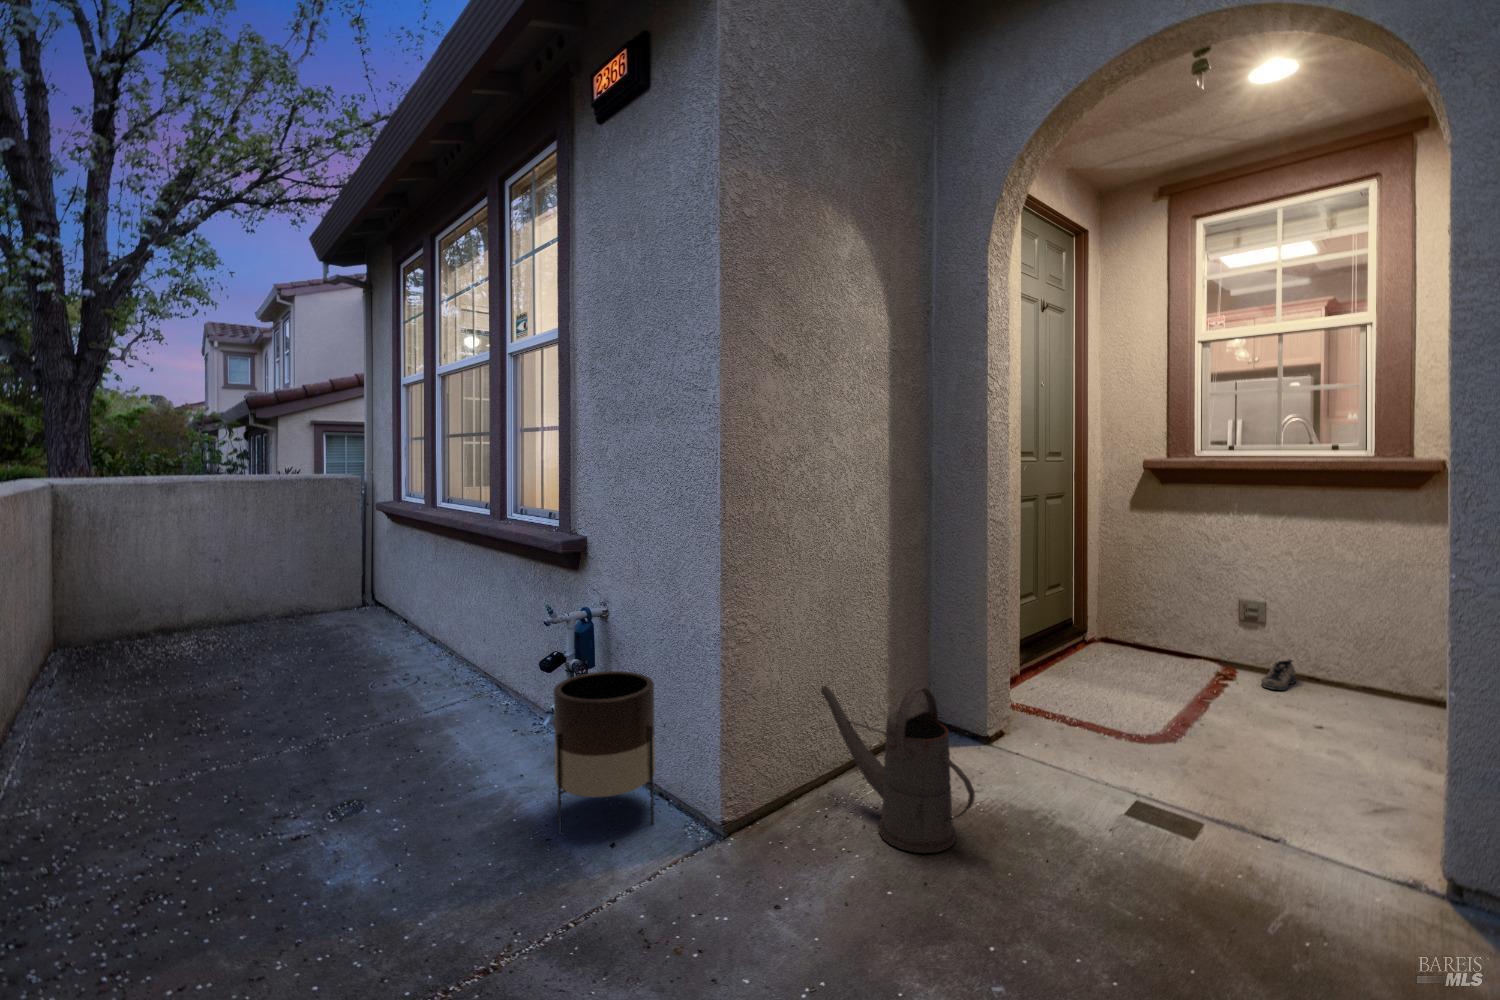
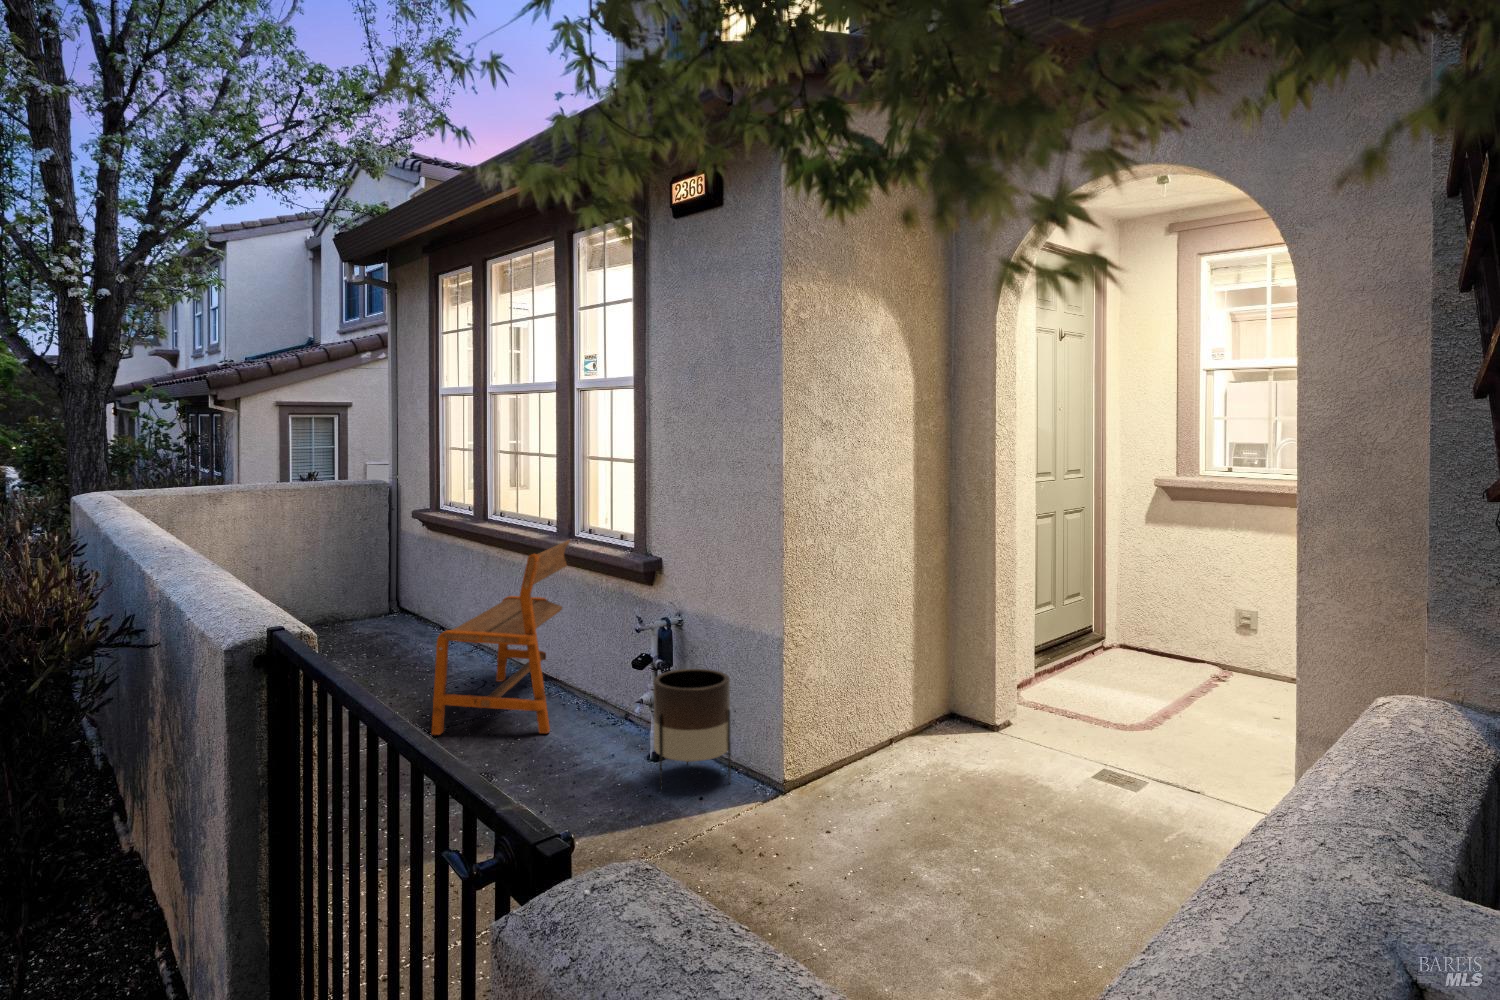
bench: none [312,518,530,749] -> present [432,540,570,735]
shoe: present [1261,659,1296,690] -> none [1248,663,1281,690]
watering can: present [821,685,975,853] -> none [859,679,974,801]

